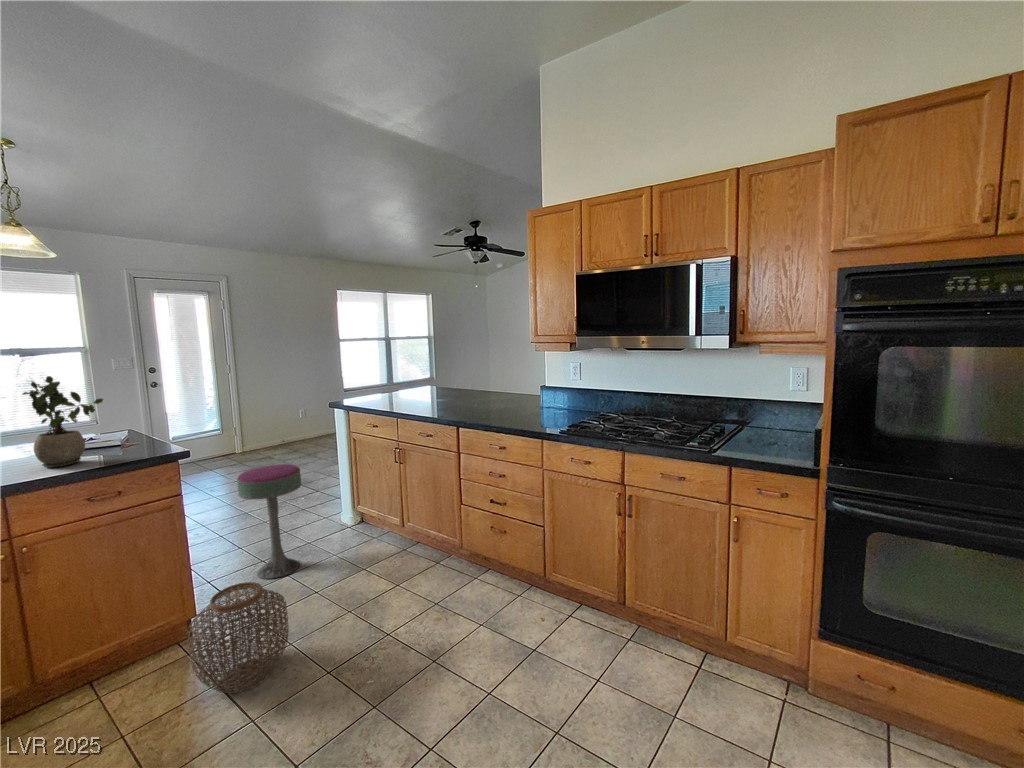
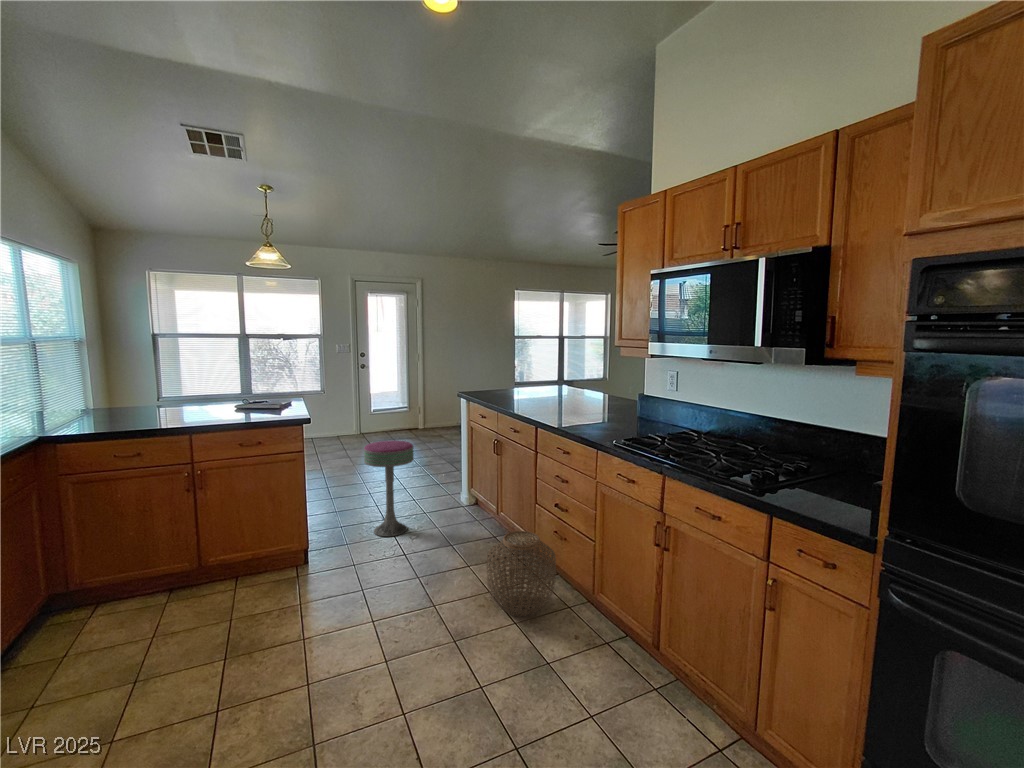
potted plant: present [23,376,103,468] -> none [217,352,261,417]
woven basket: present [187,582,289,693] -> present [487,531,556,616]

